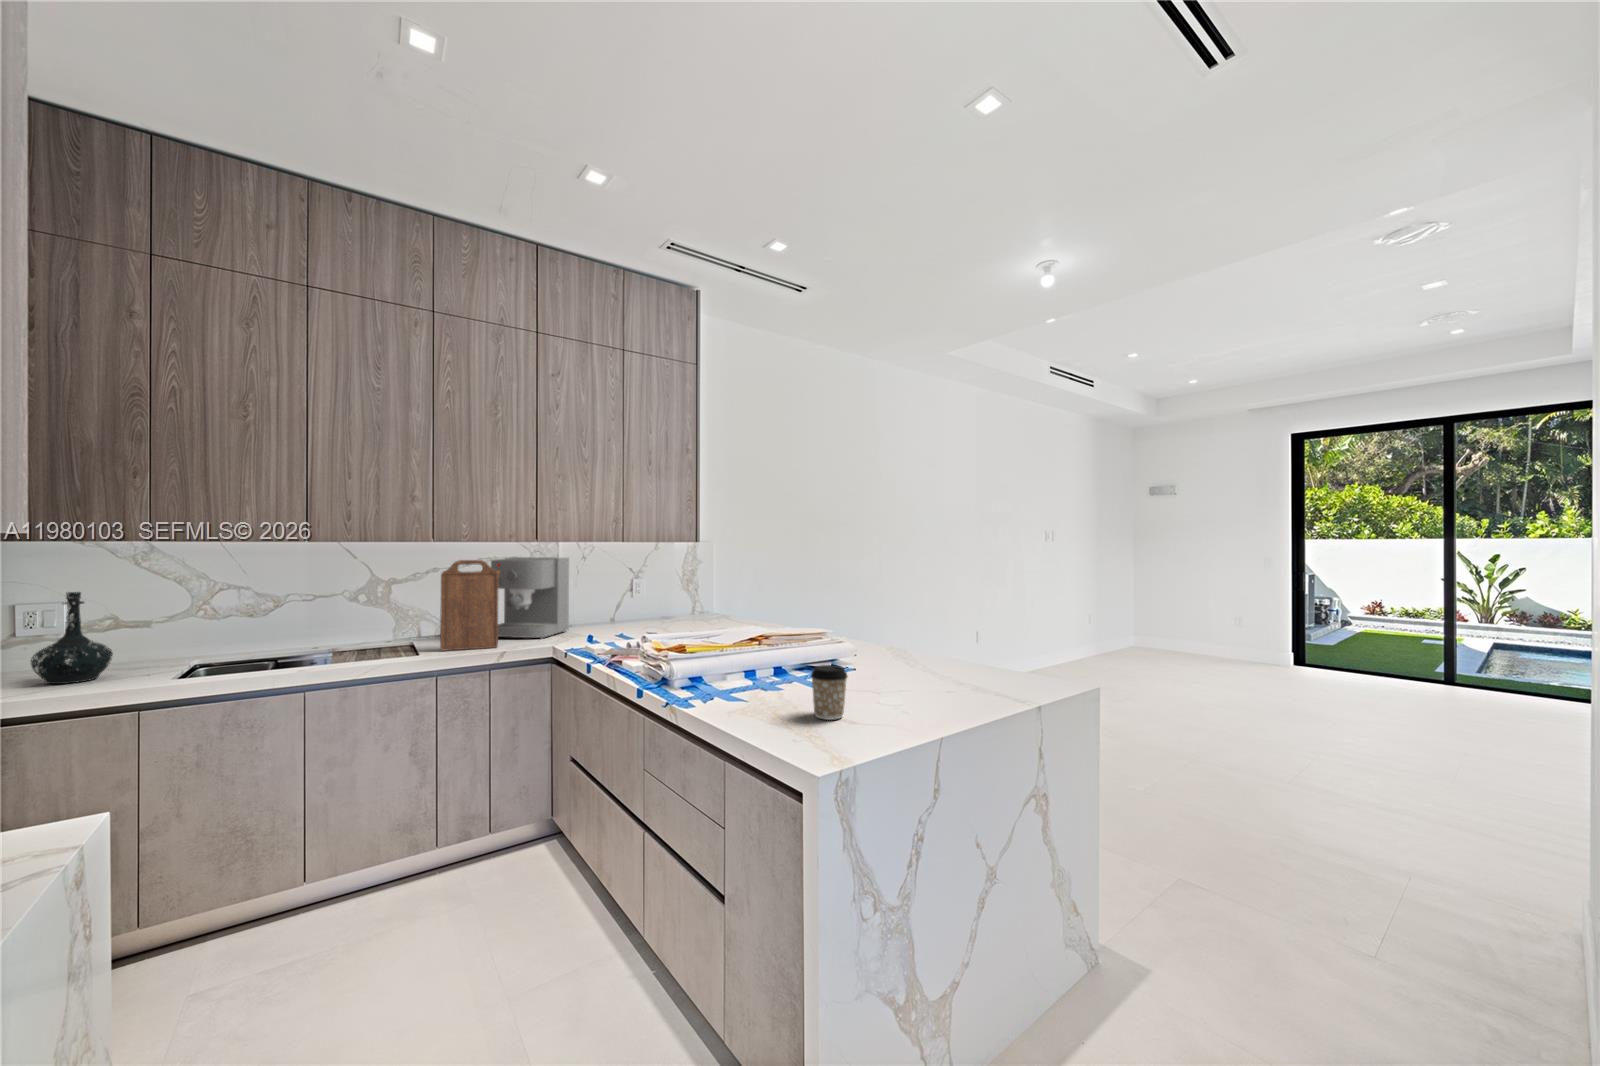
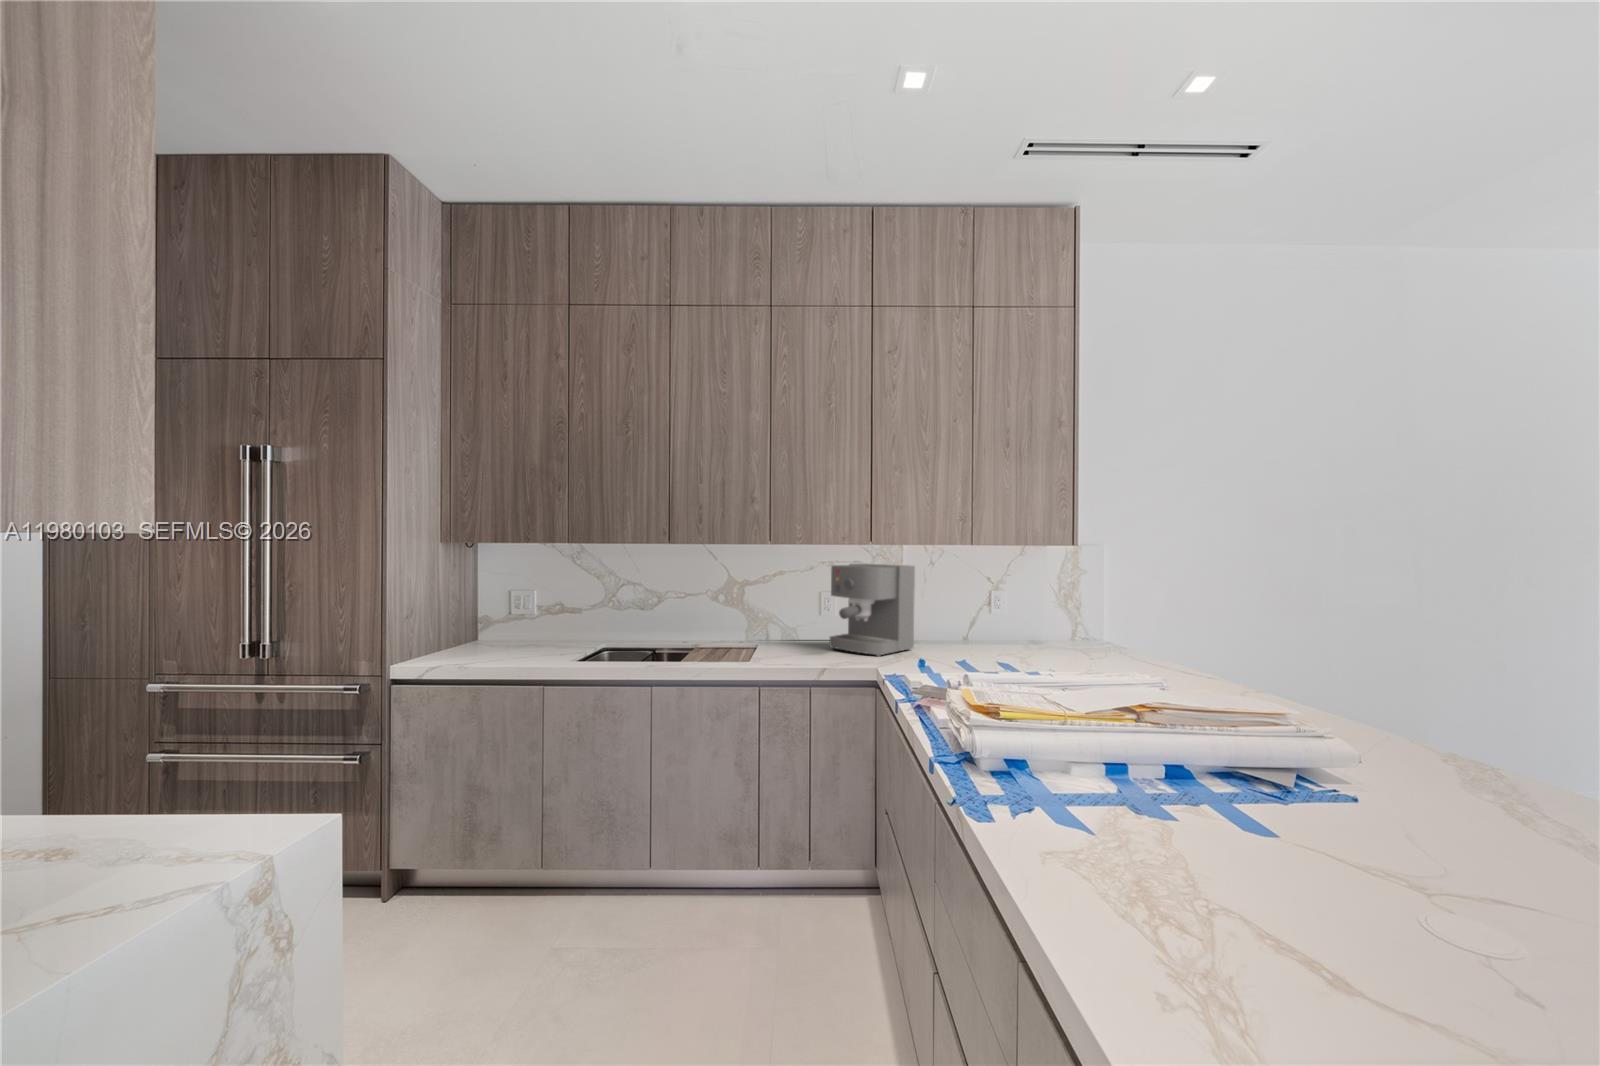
cutting board: present [440,560,499,651] -> none [772,565,828,662]
bottle: present [31,592,113,684] -> none [495,581,544,654]
coffee cup: present [811,665,847,720] -> none [1225,813,1332,956]

